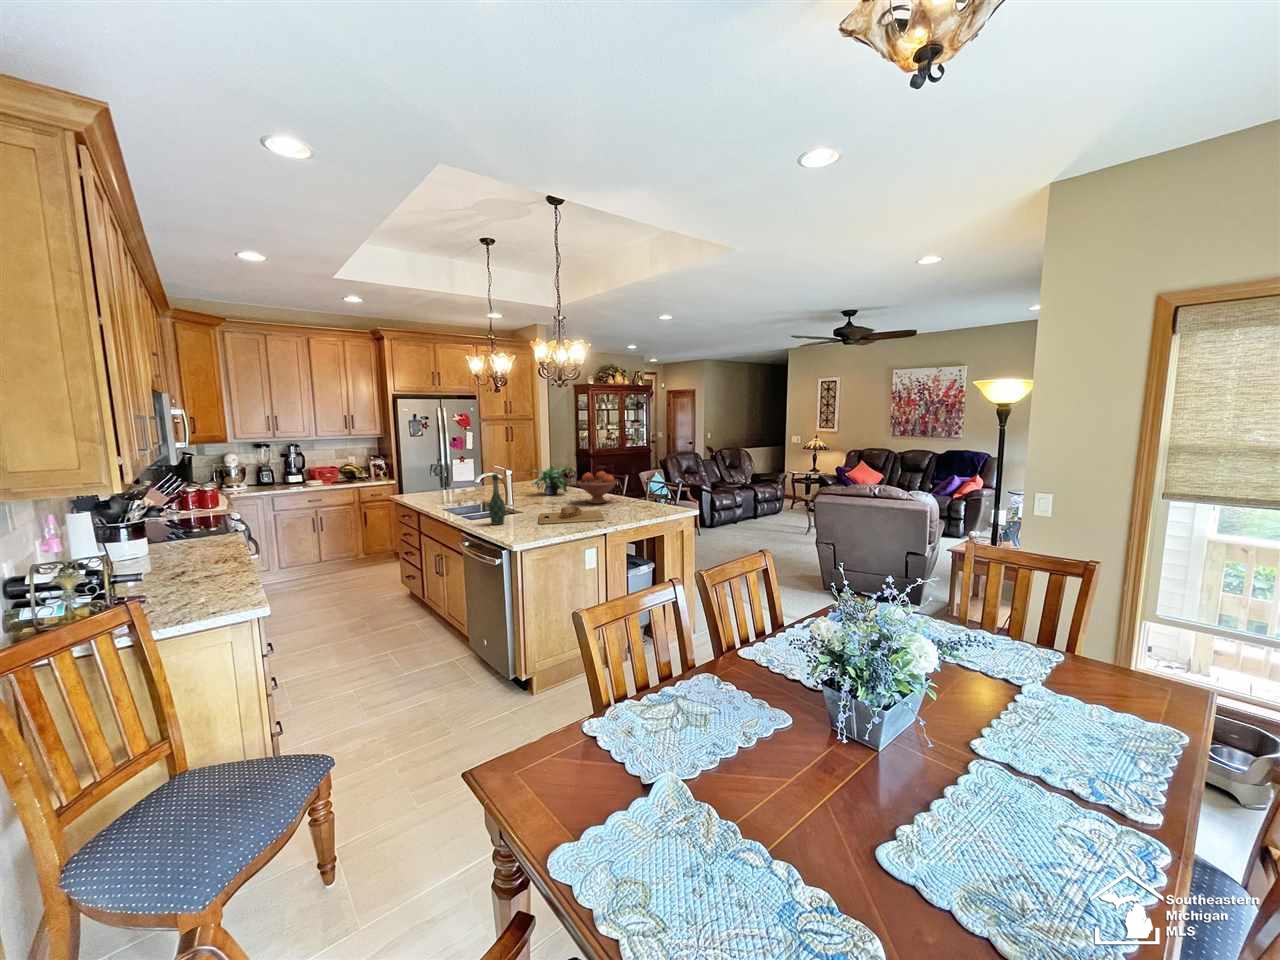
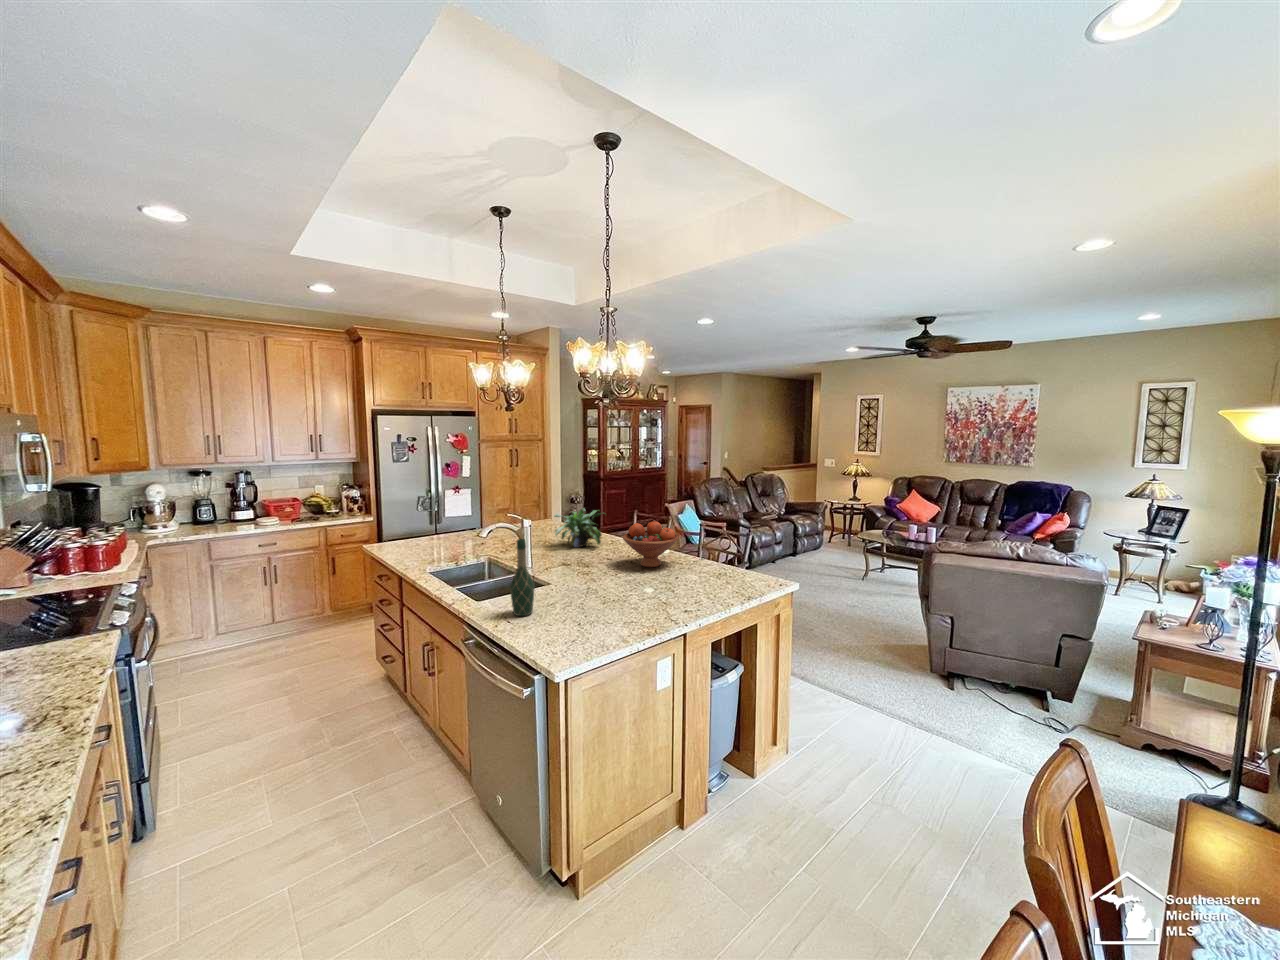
cutting board: present [539,506,605,524] -> none [581,581,683,617]

